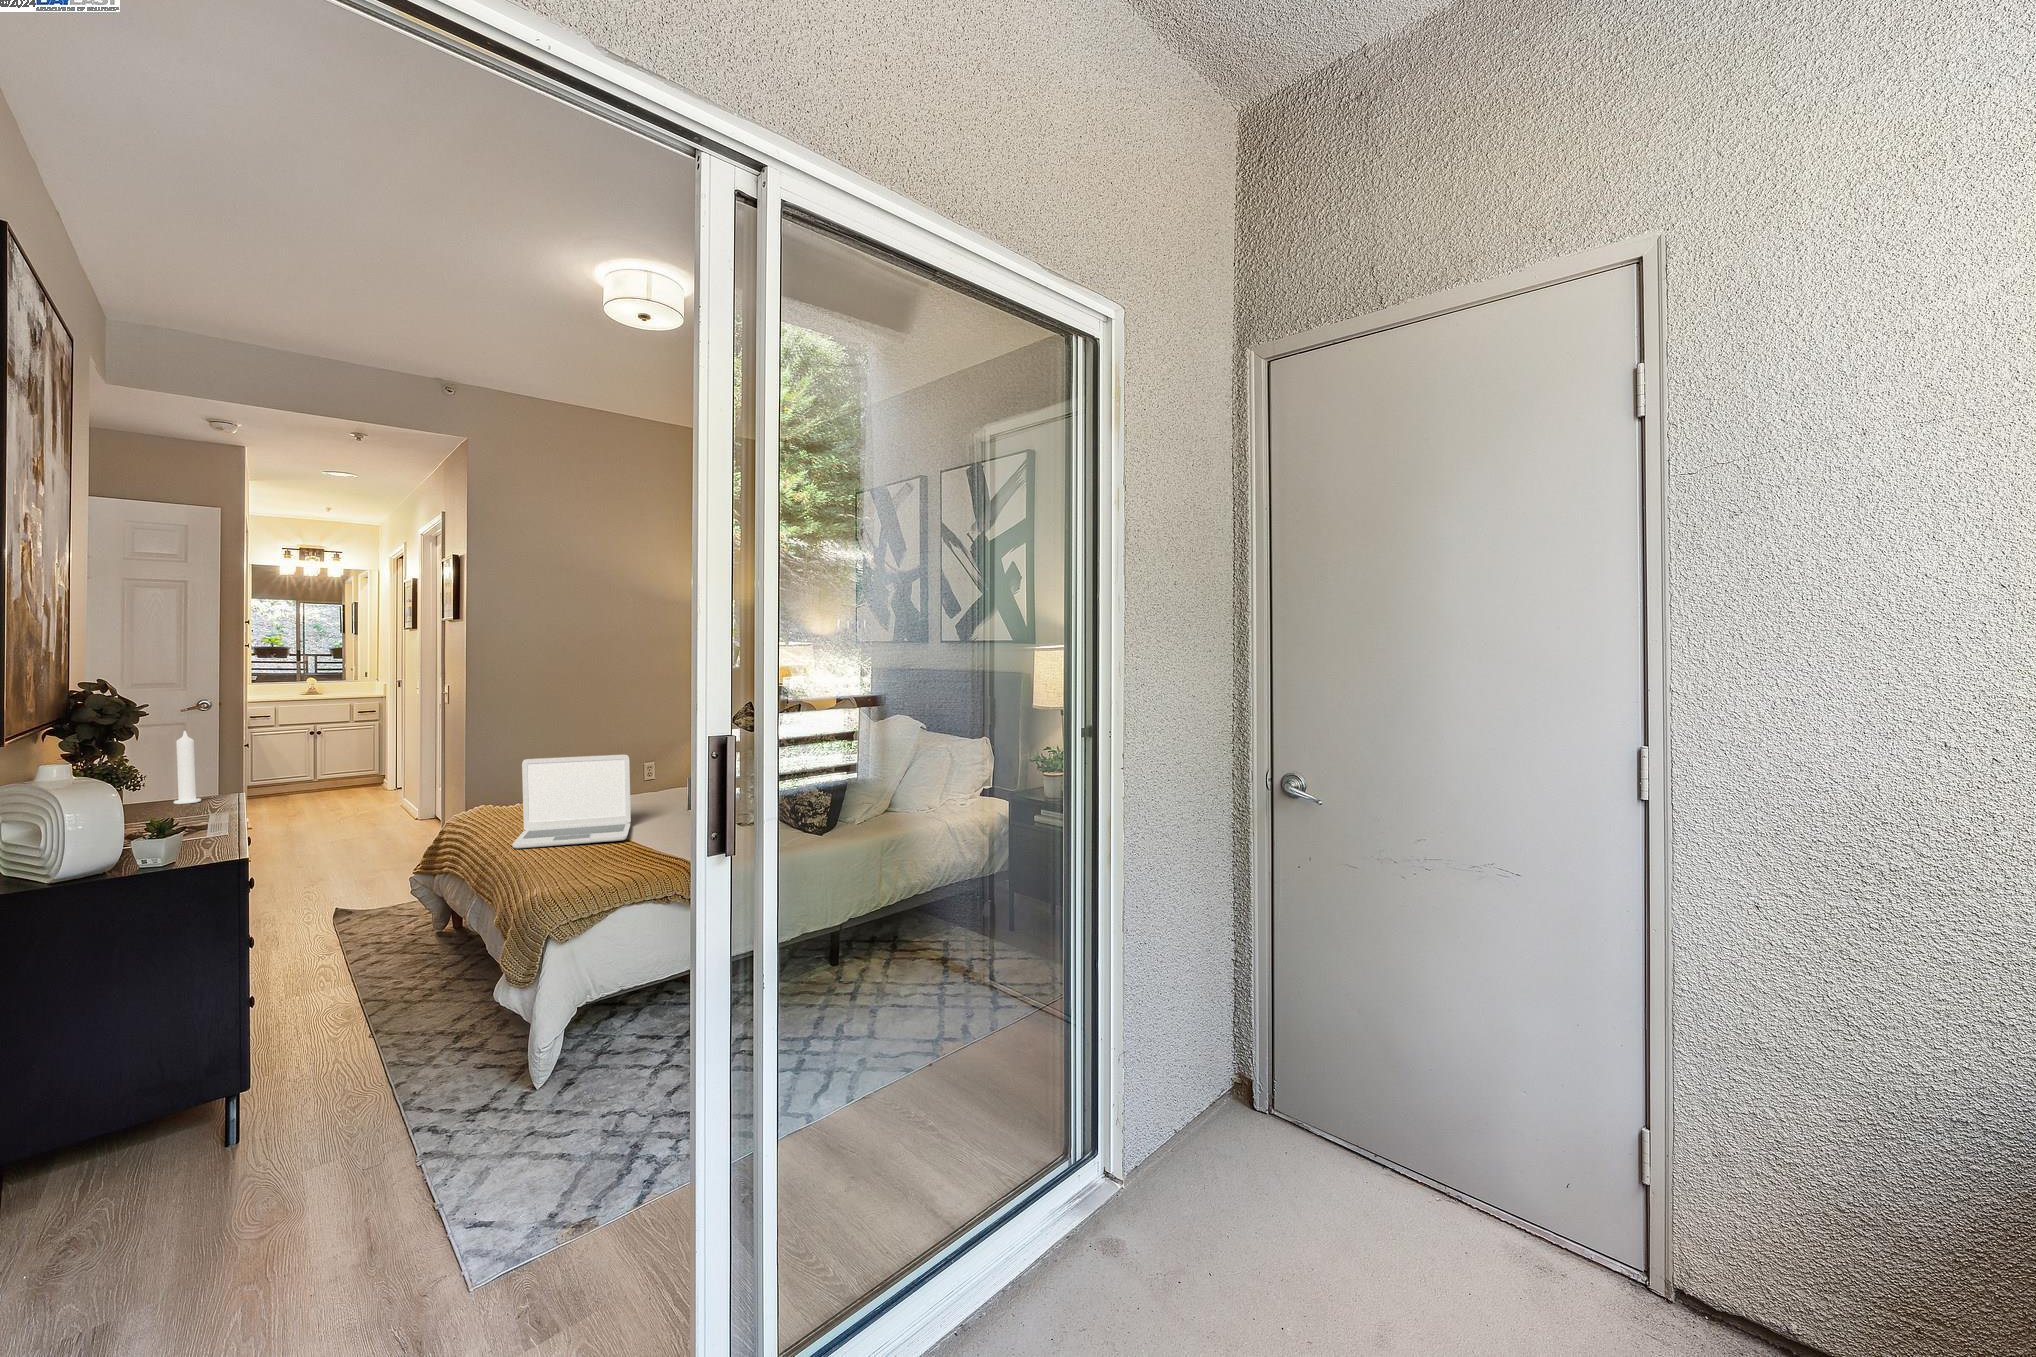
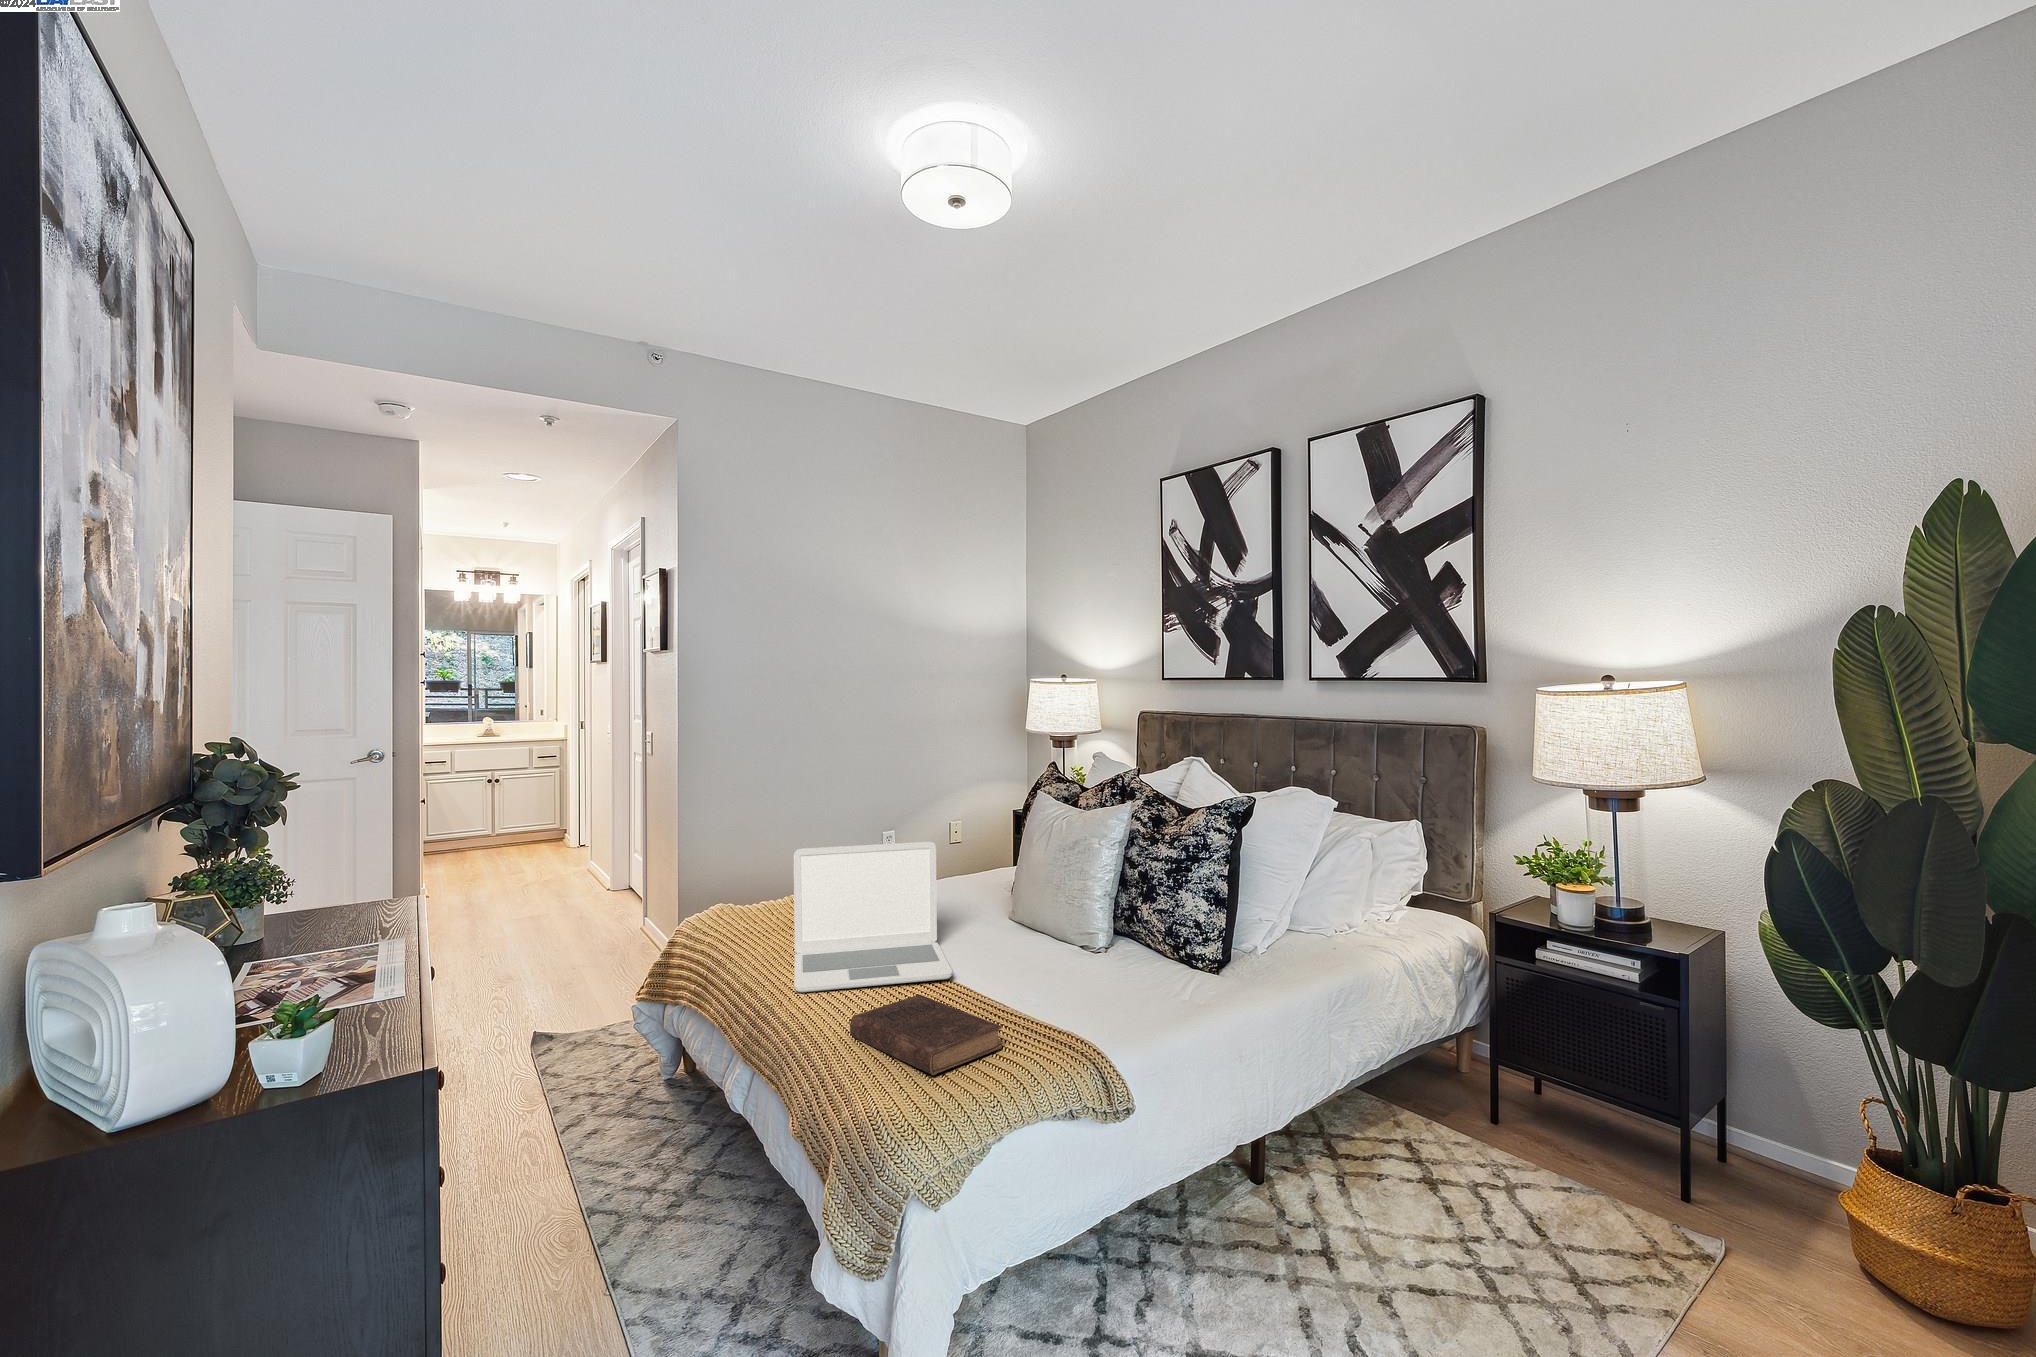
candle: present [174,731,201,804] -> none [332,813,369,923]
book: none [537,844,632,879] -> present [850,995,1002,1075]

